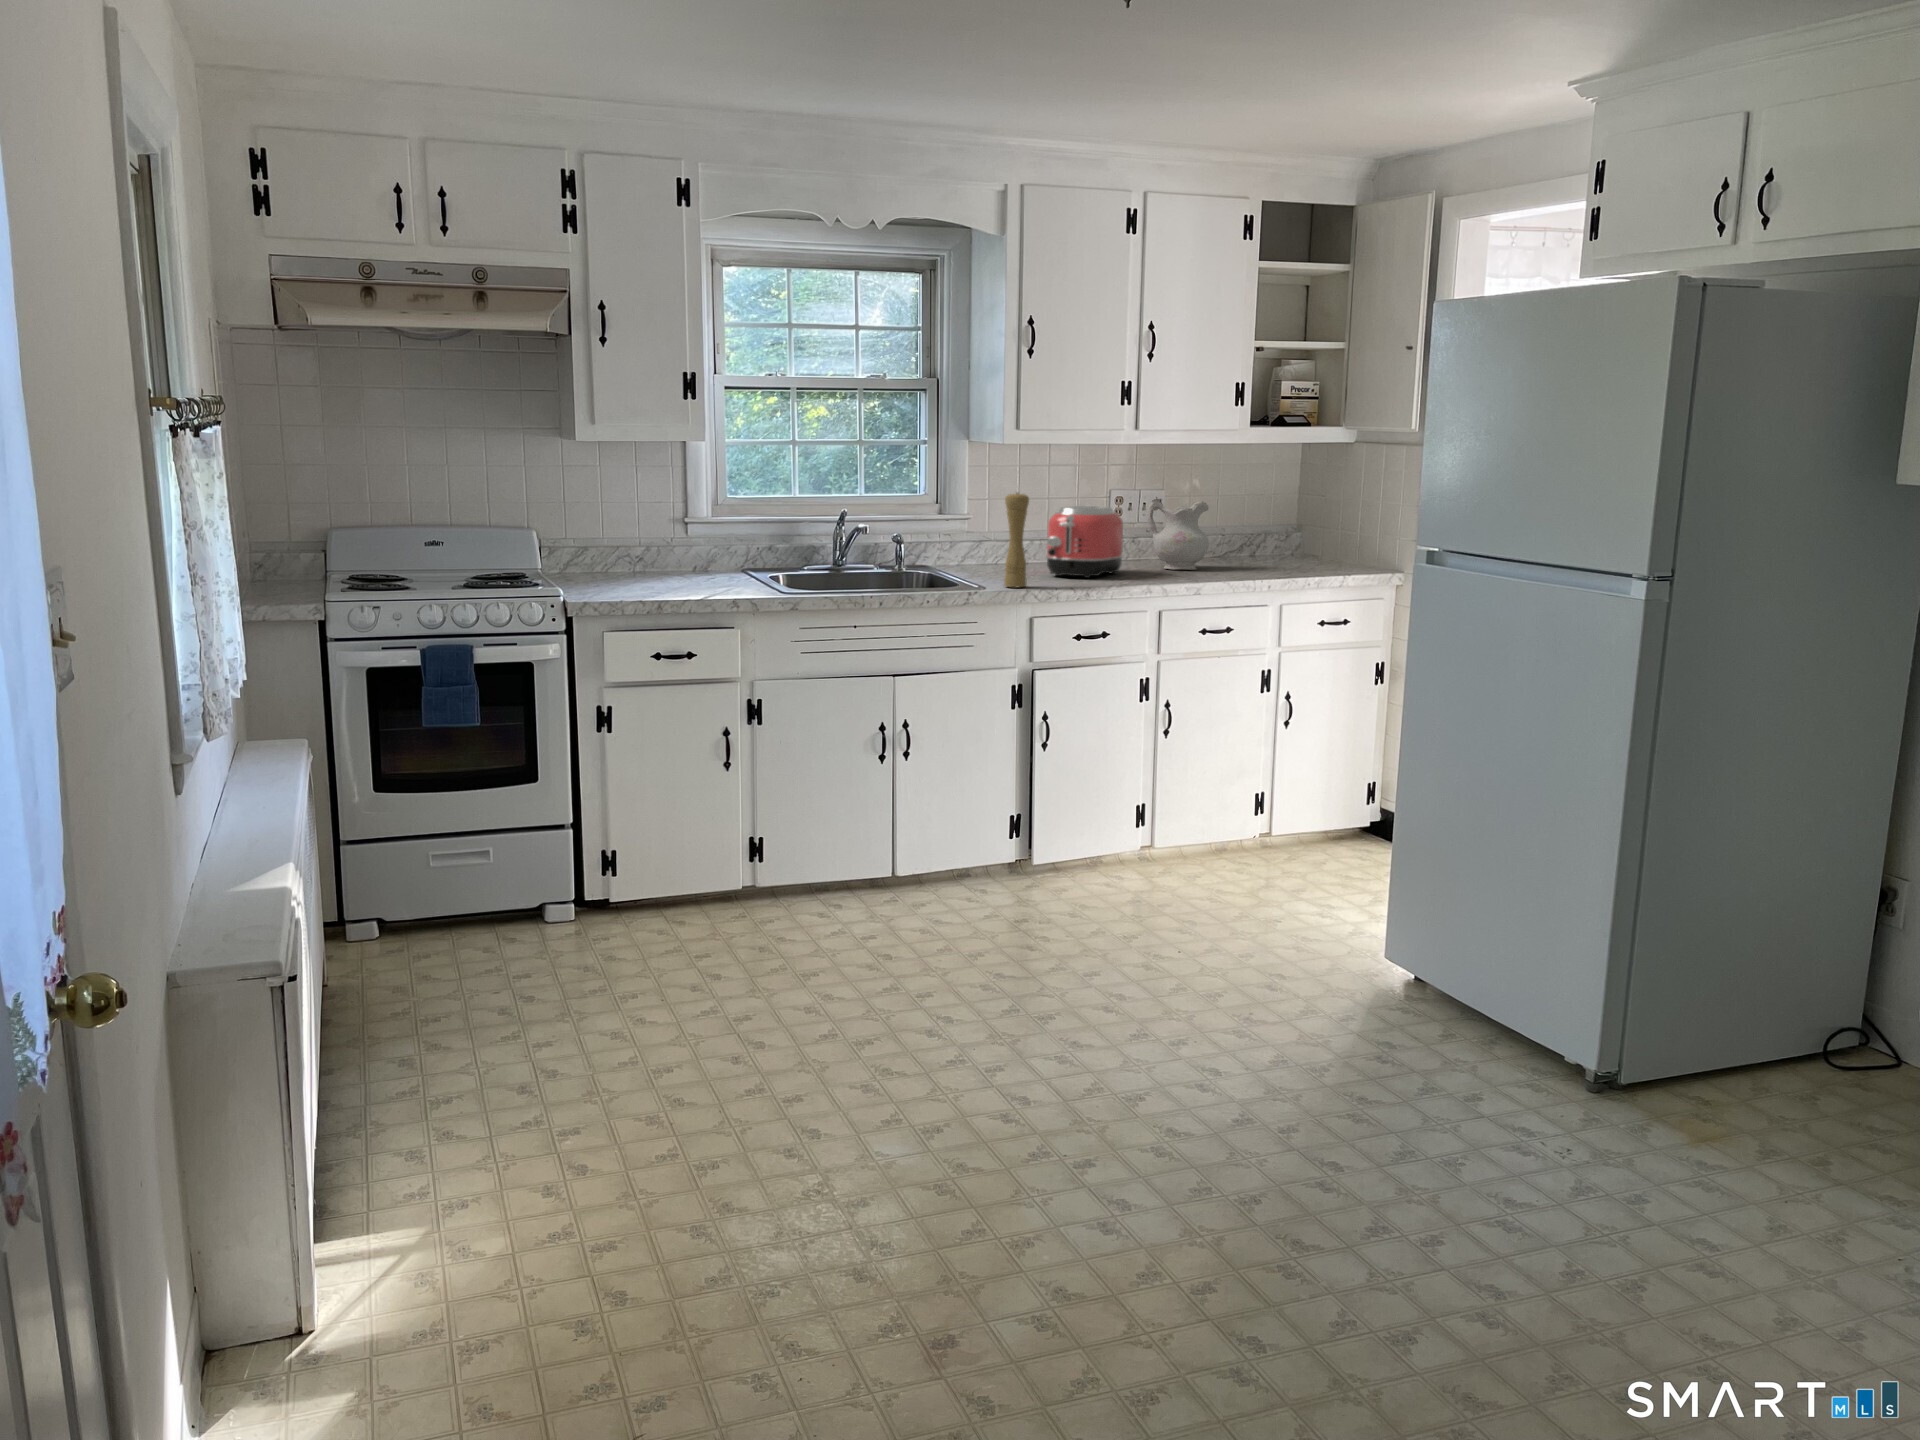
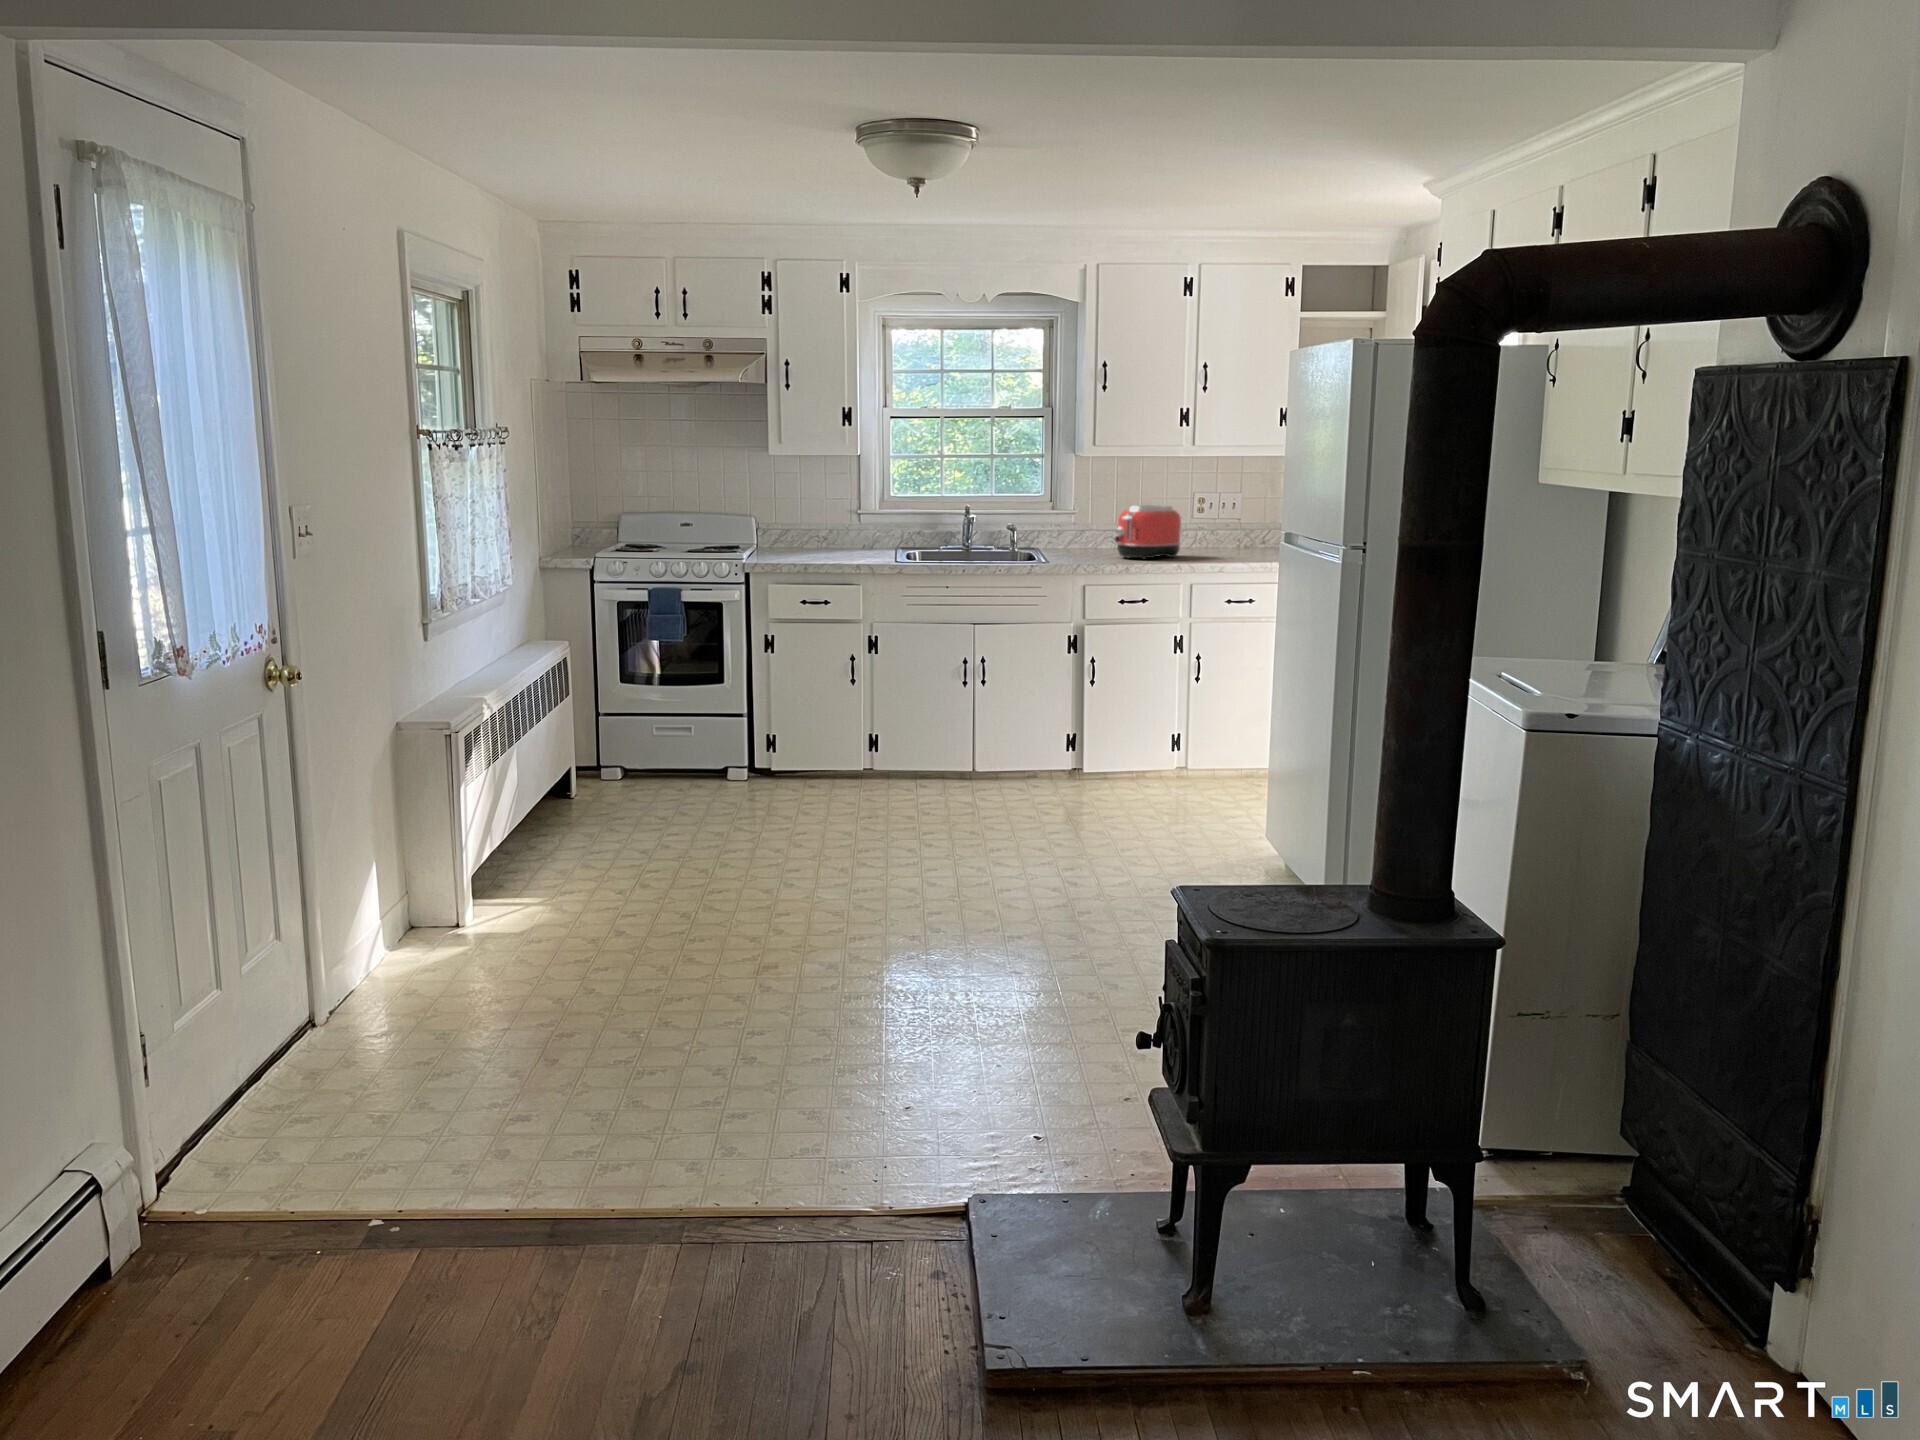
pepper mill: present [1004,492,1029,587] -> none [1068,493,1087,564]
ceramic pitcher: present [1147,498,1209,570] -> none [1209,500,1256,556]

